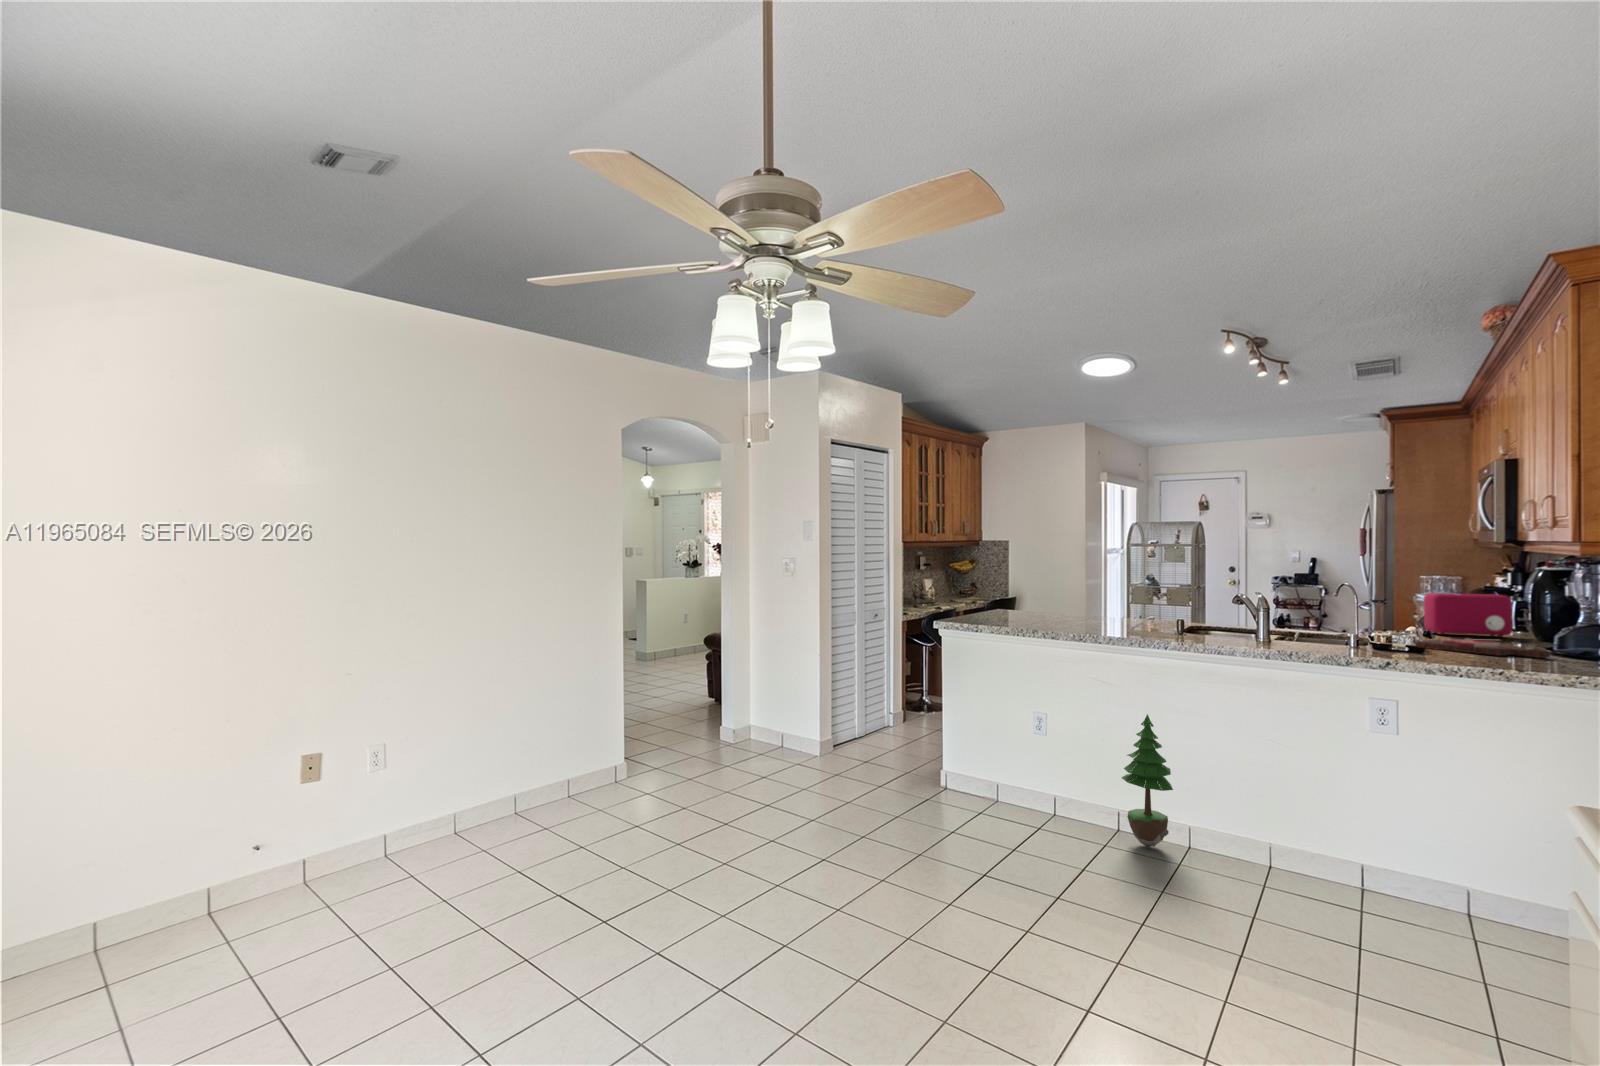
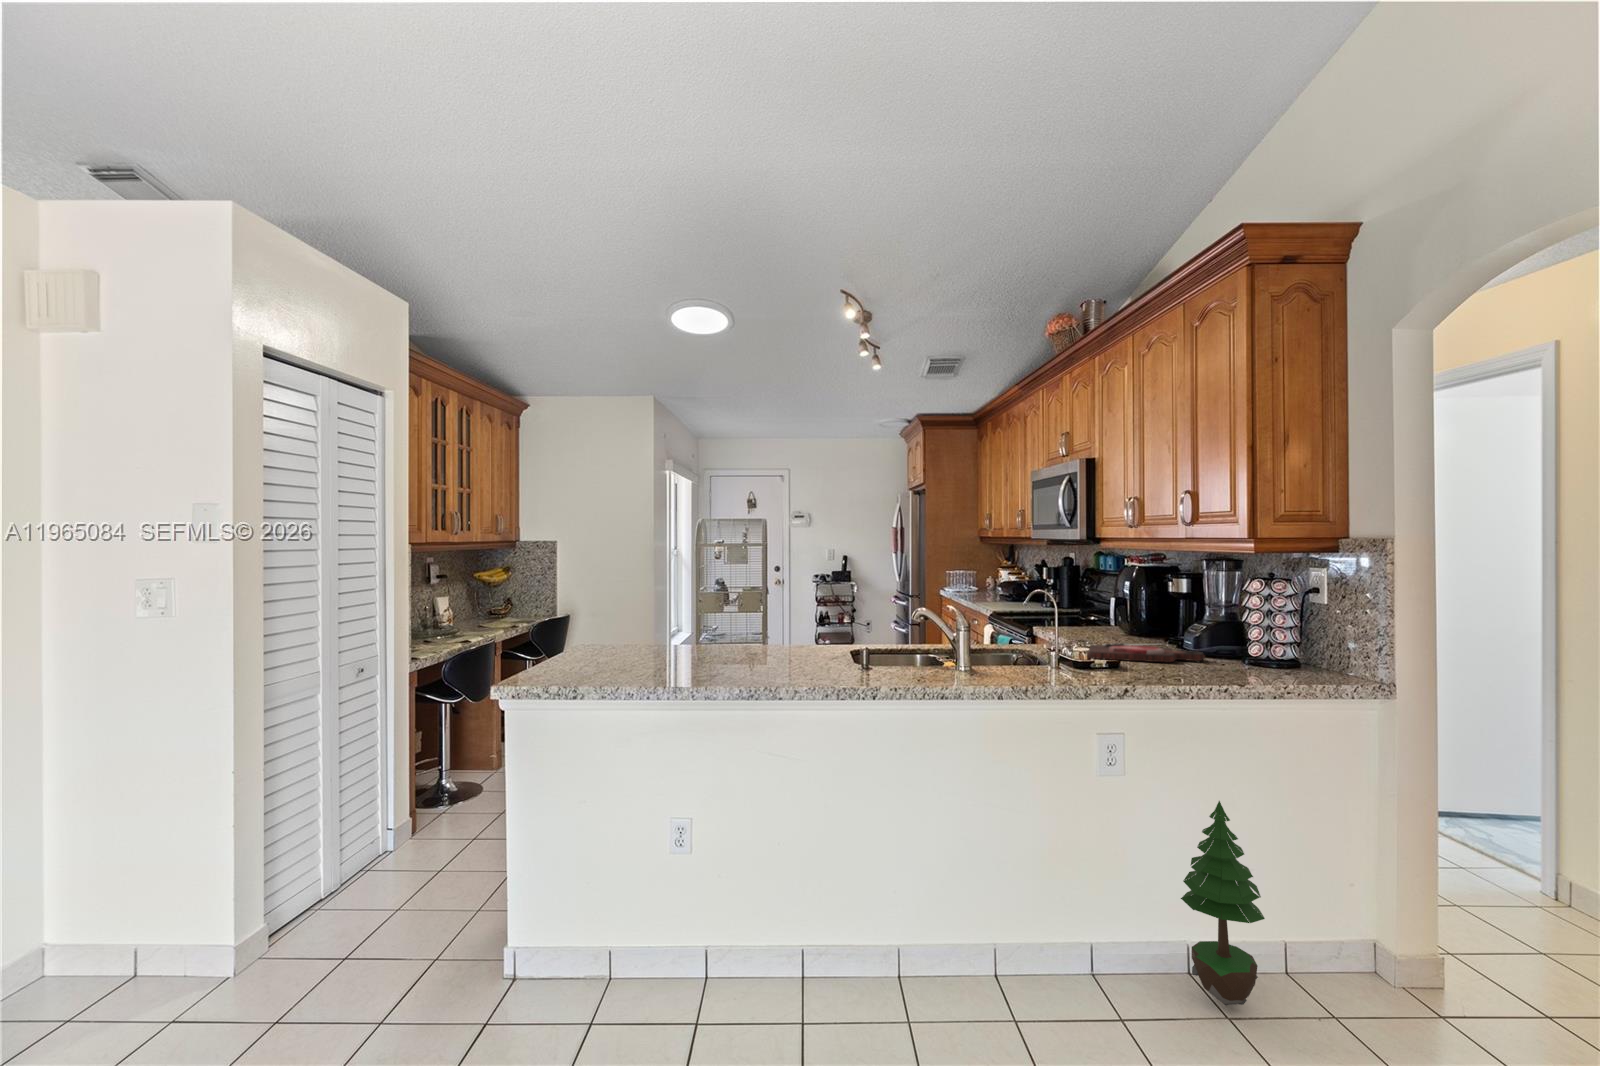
toaster: present [1424,593,1512,638] -> none [1039,591,1106,636]
potted tree: present [1122,714,1173,847] -> present [1181,801,1265,1005]

